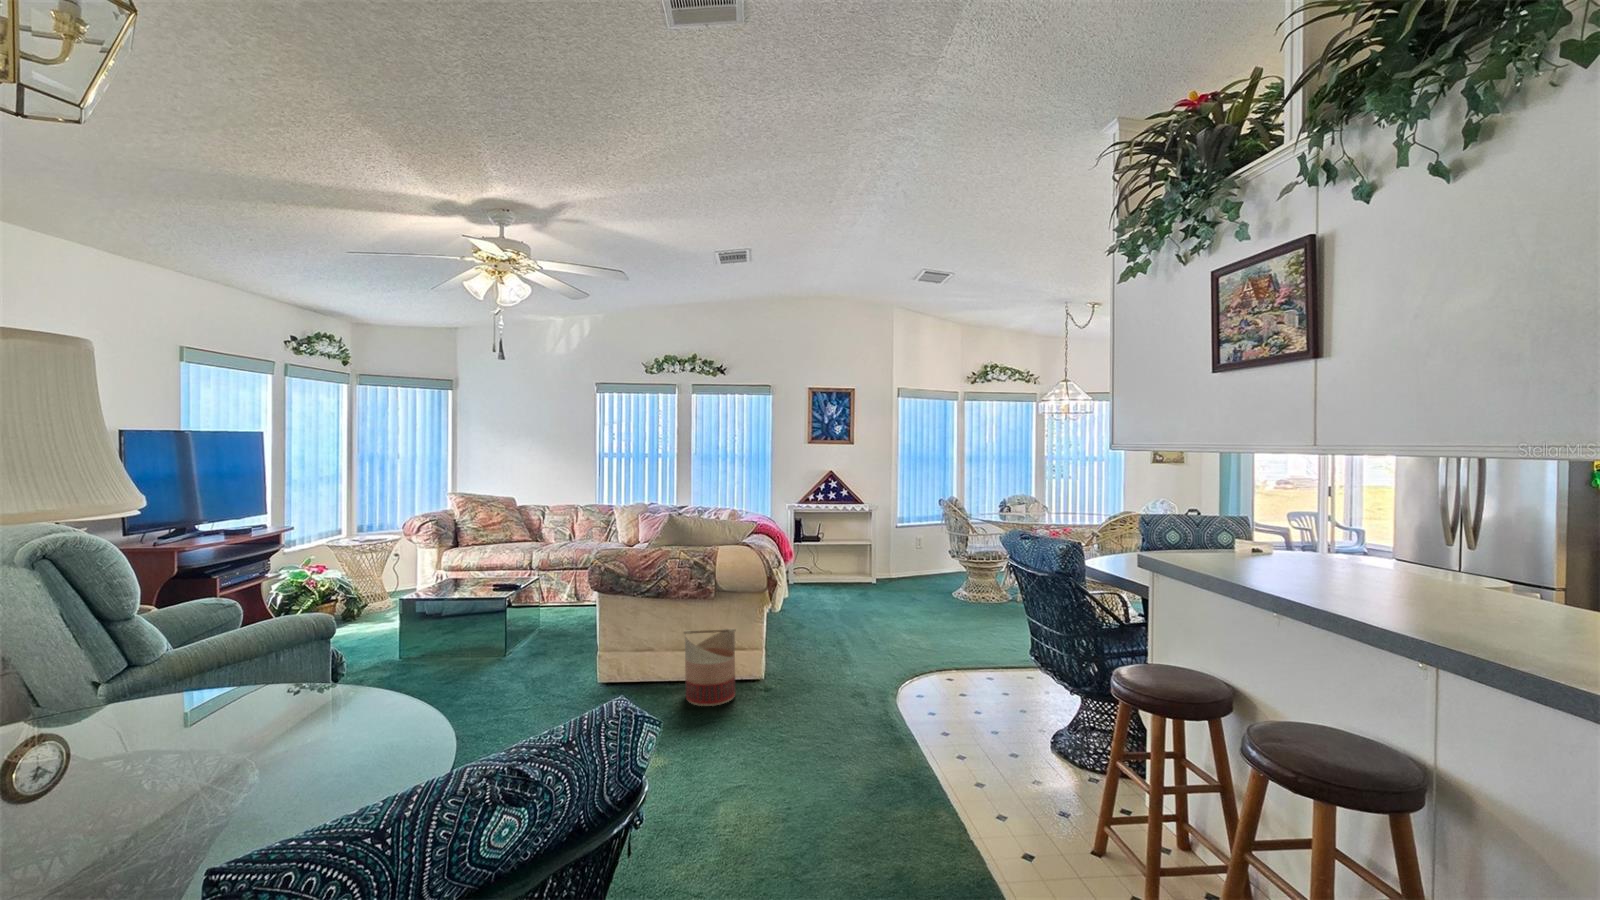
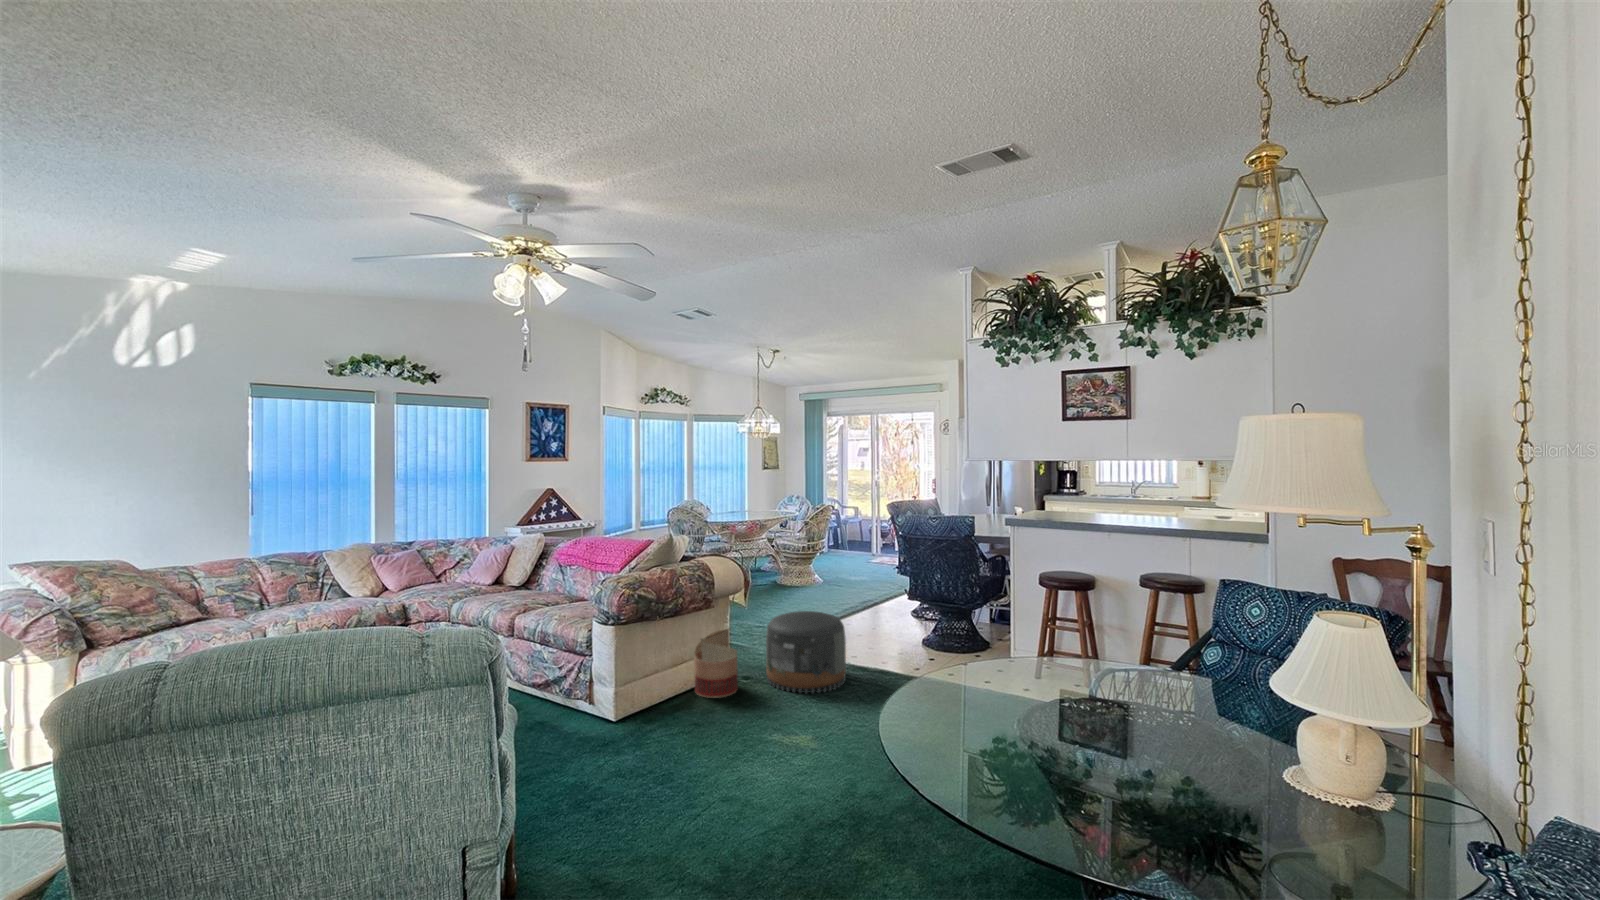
pouf: none [757,631,863,749] -> present [766,611,846,693]

